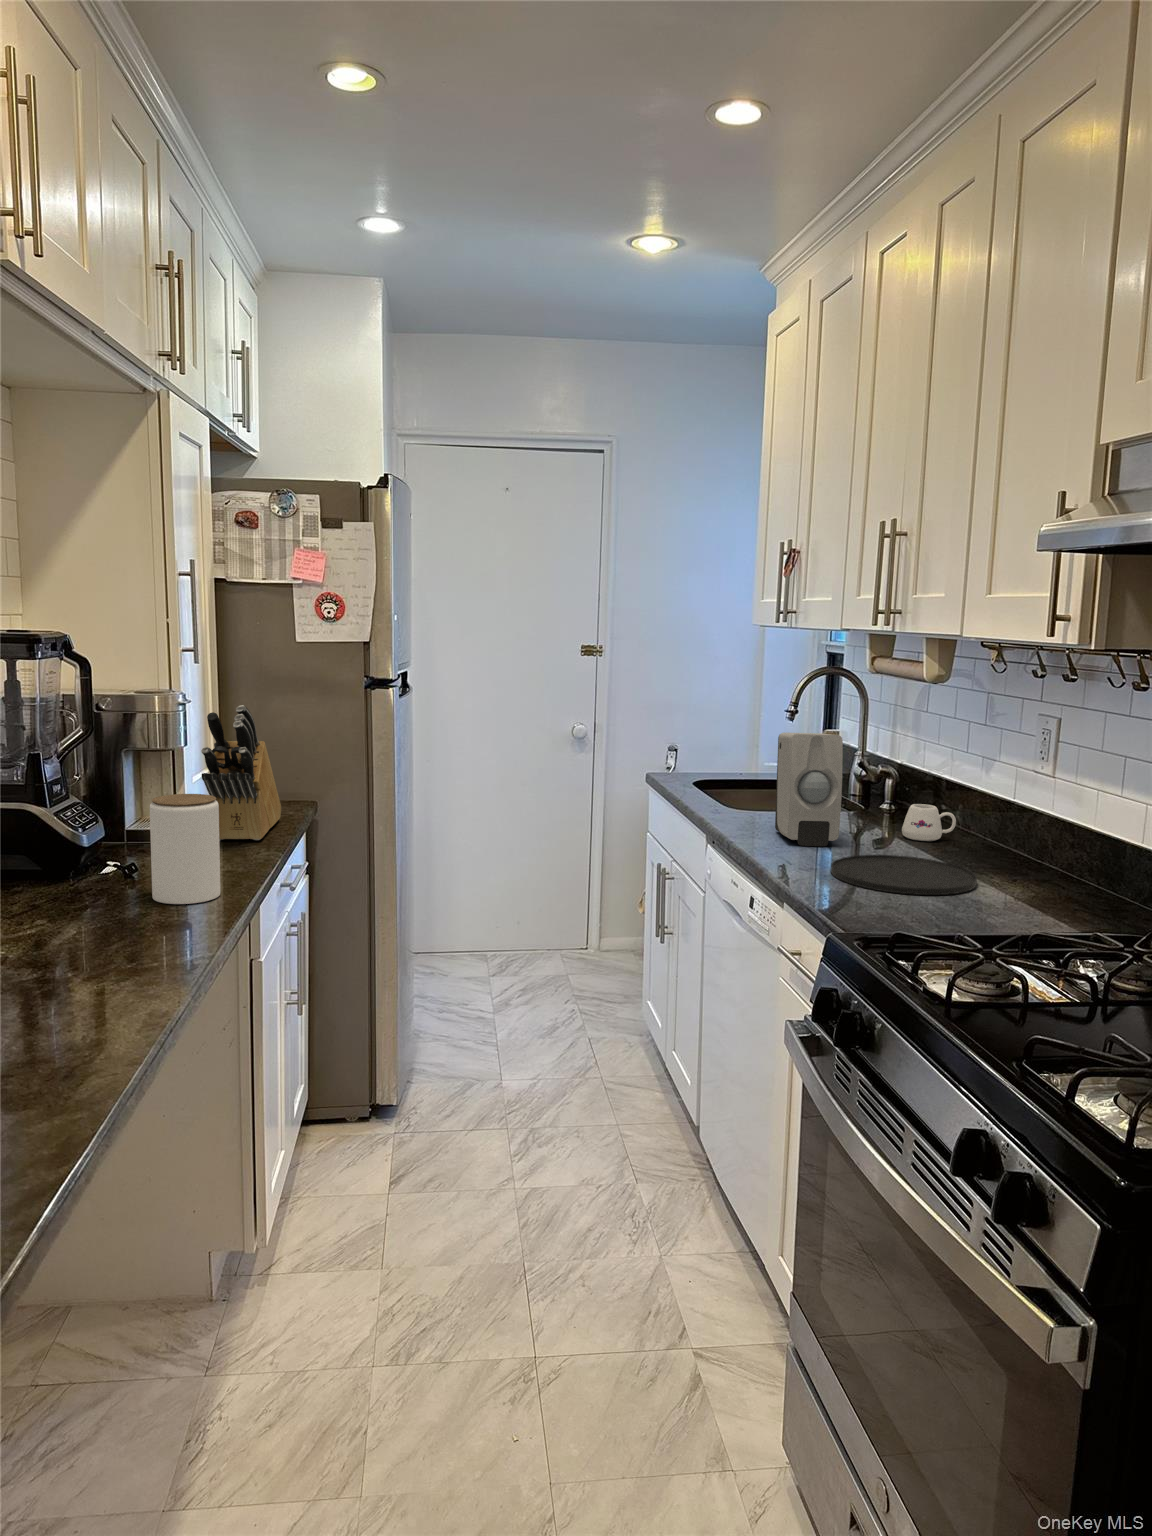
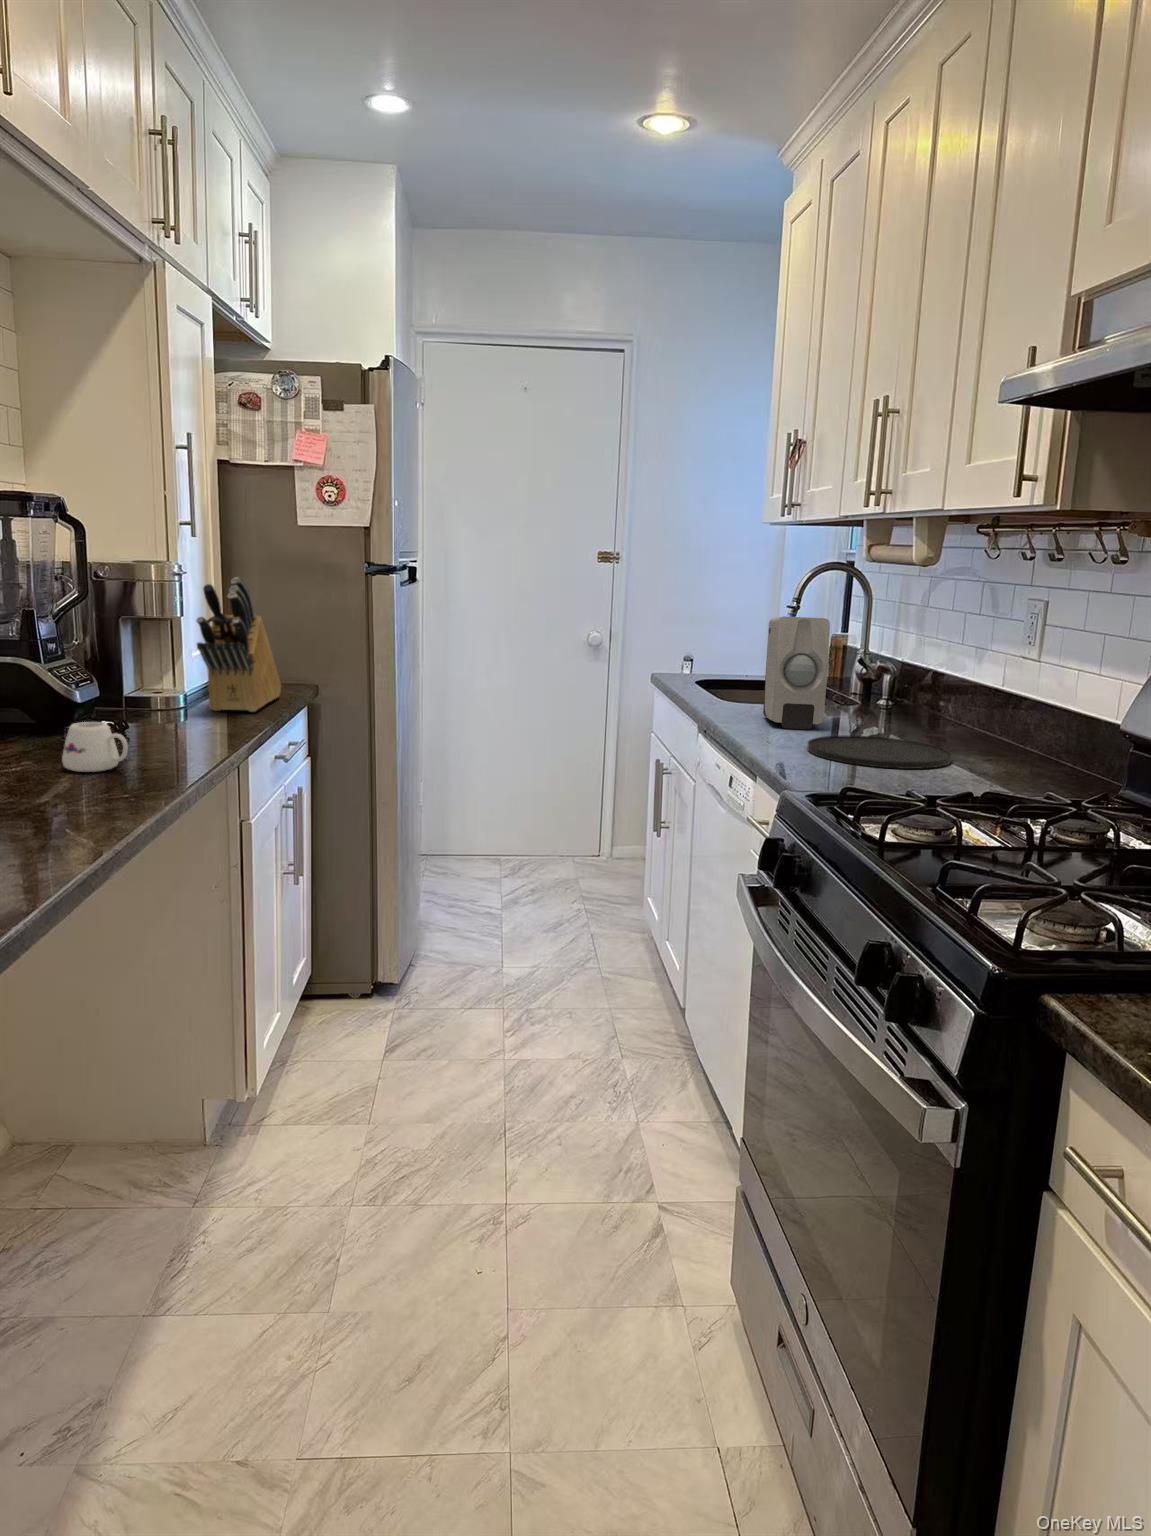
jar: present [150,794,220,904] -> none [135,653,205,757]
mug: present [902,804,956,841] -> present [62,722,128,772]

